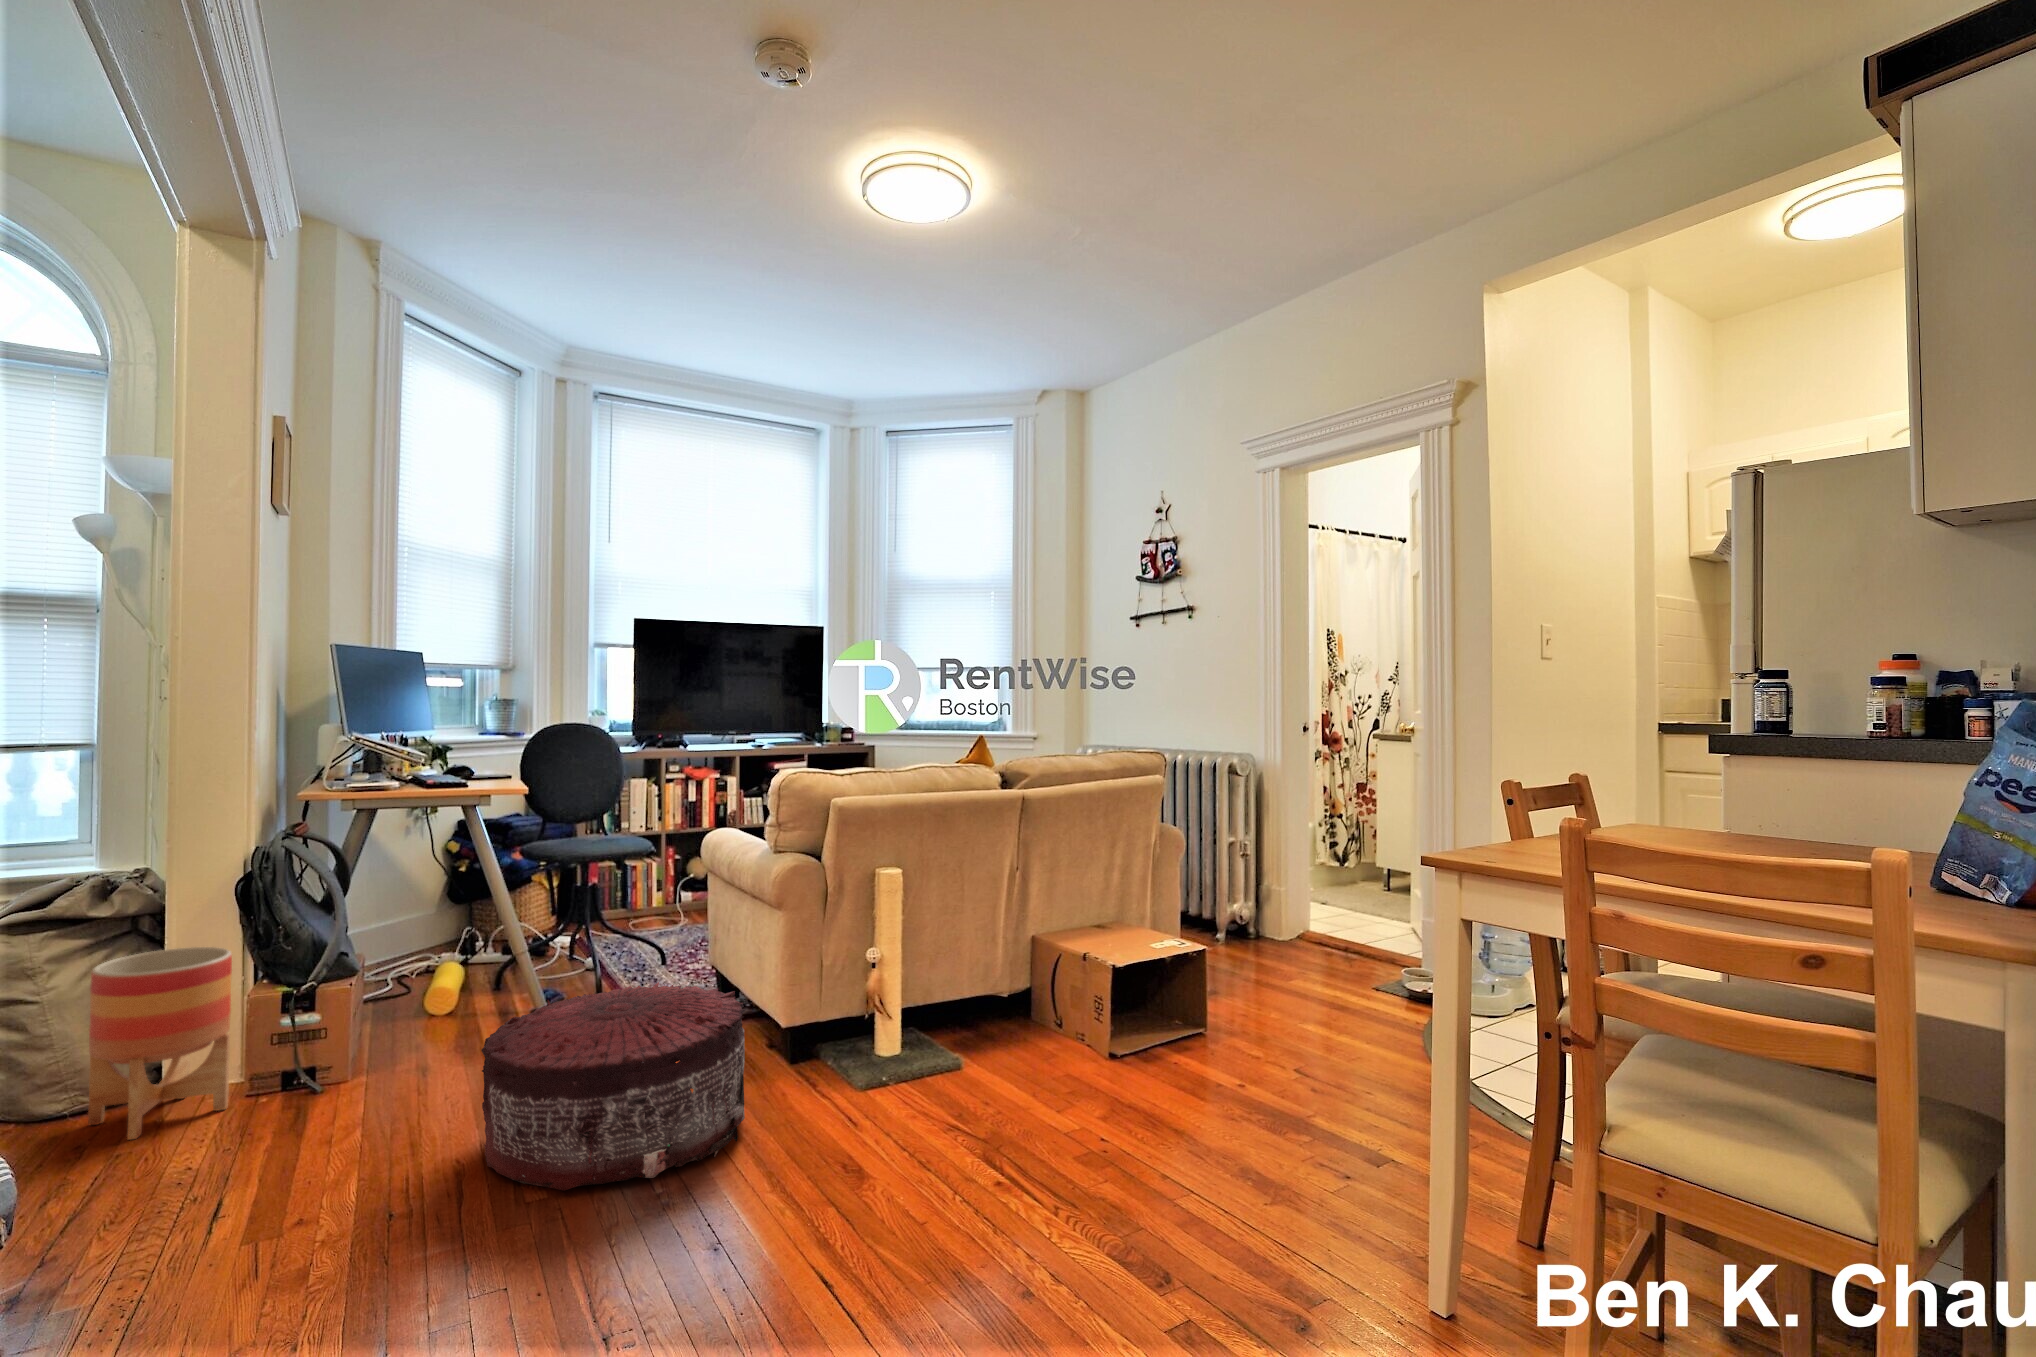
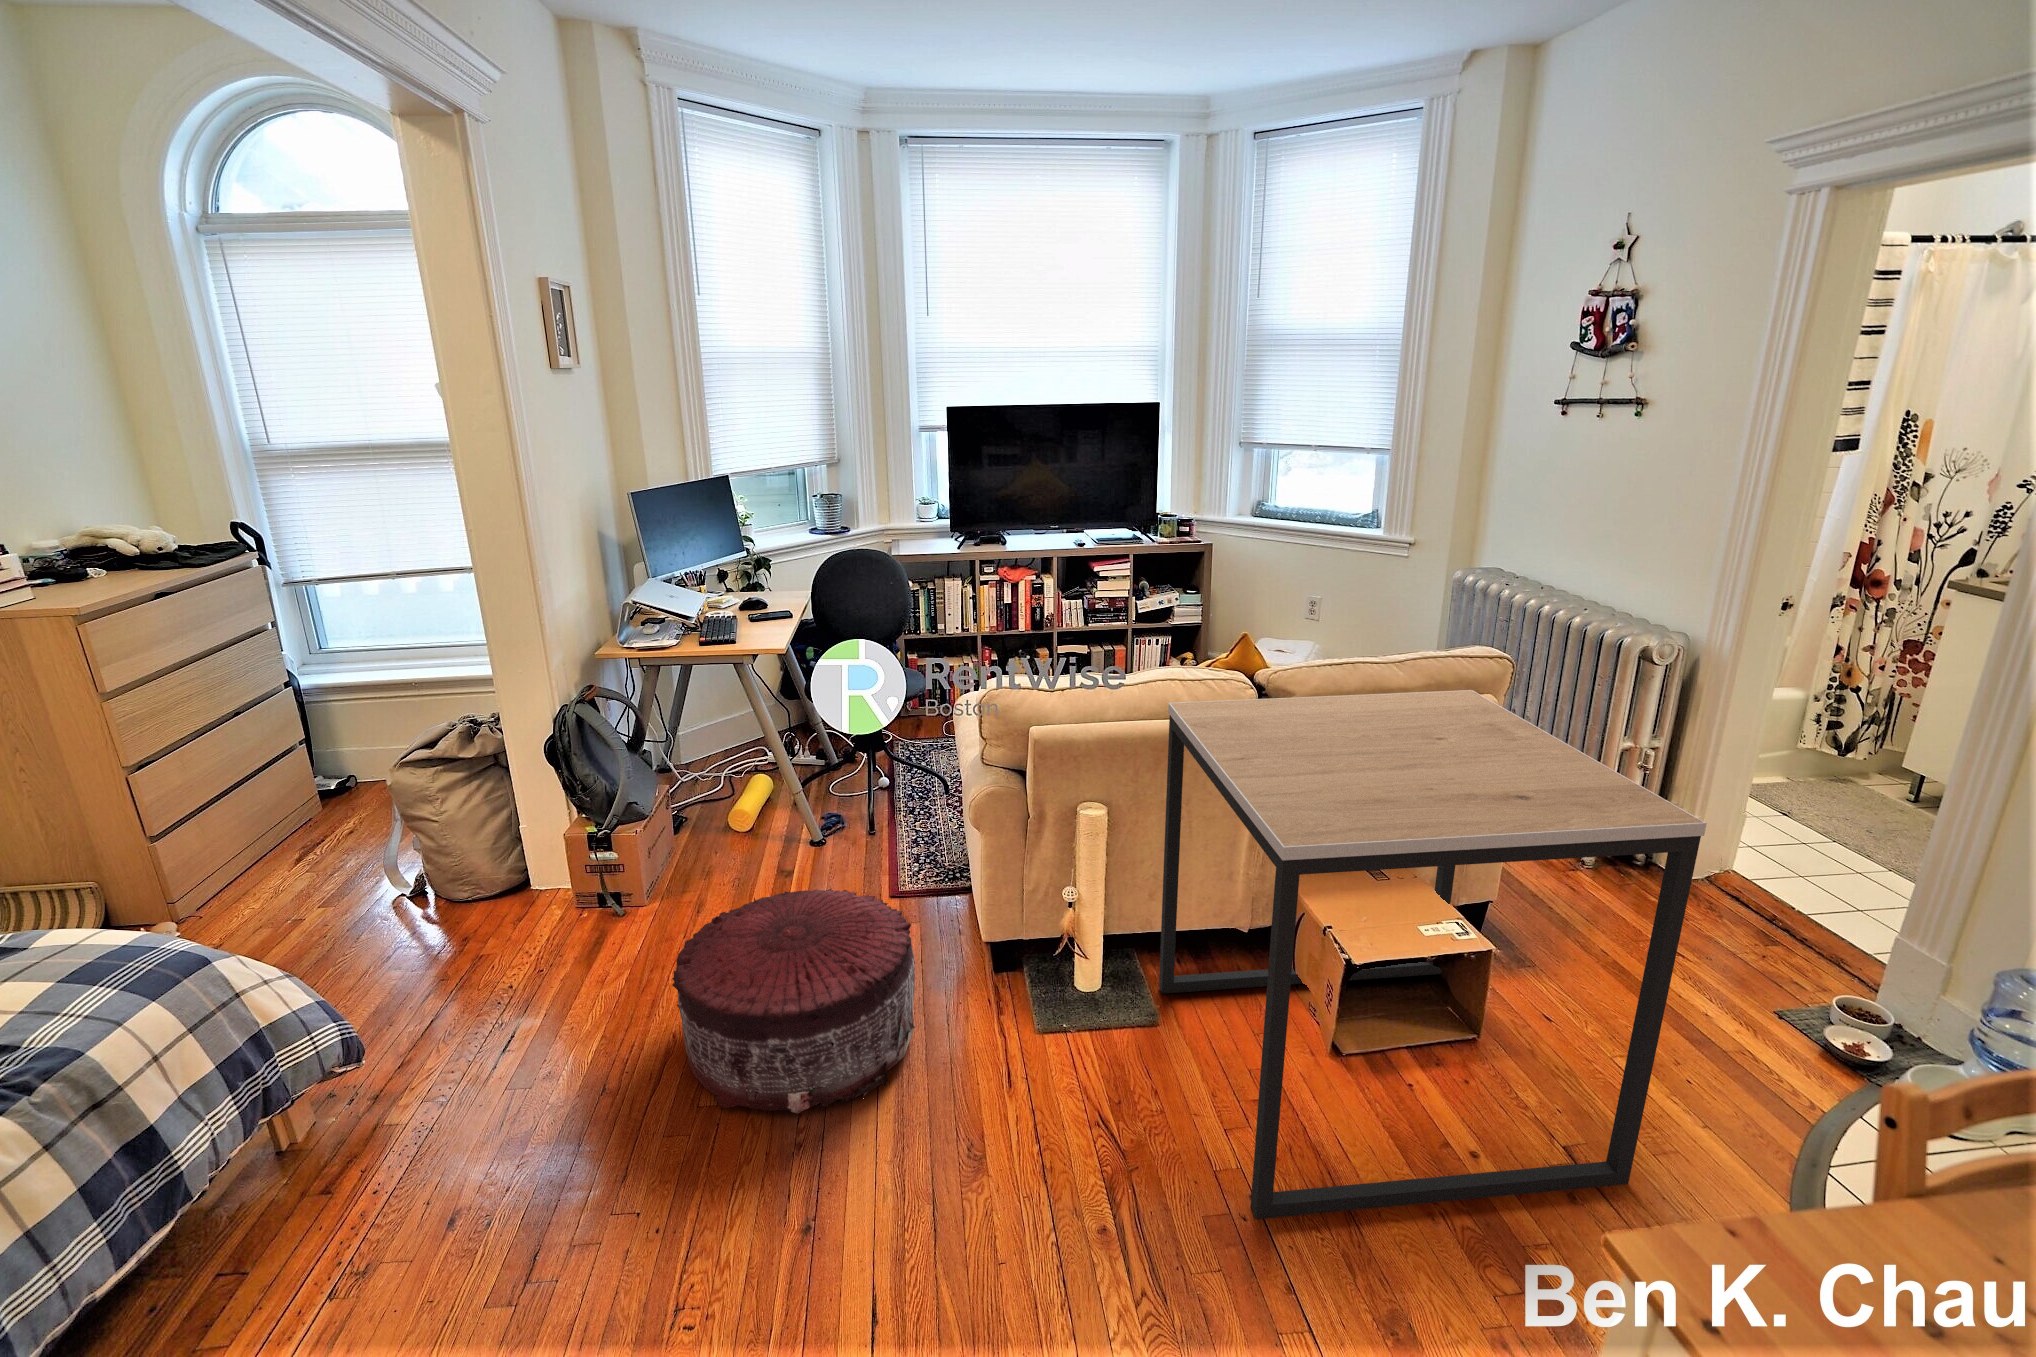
side table: none [949,765,1340,1149] -> present [1159,690,1707,1219]
planter: present [88,947,232,1140] -> none [450,786,561,940]

